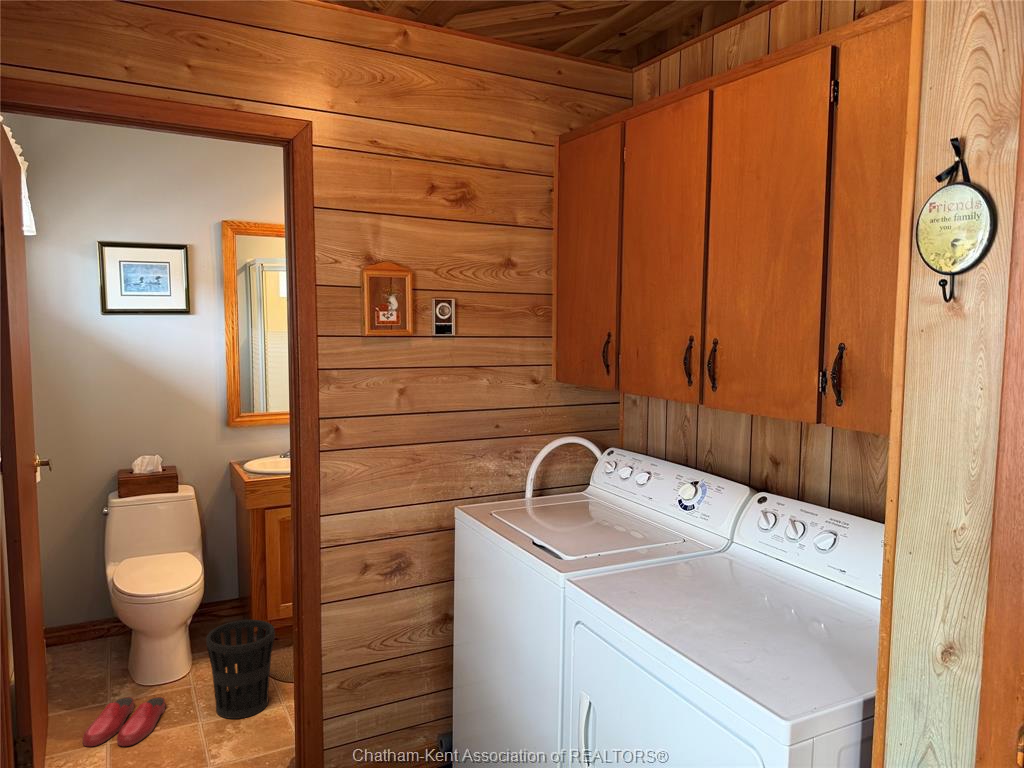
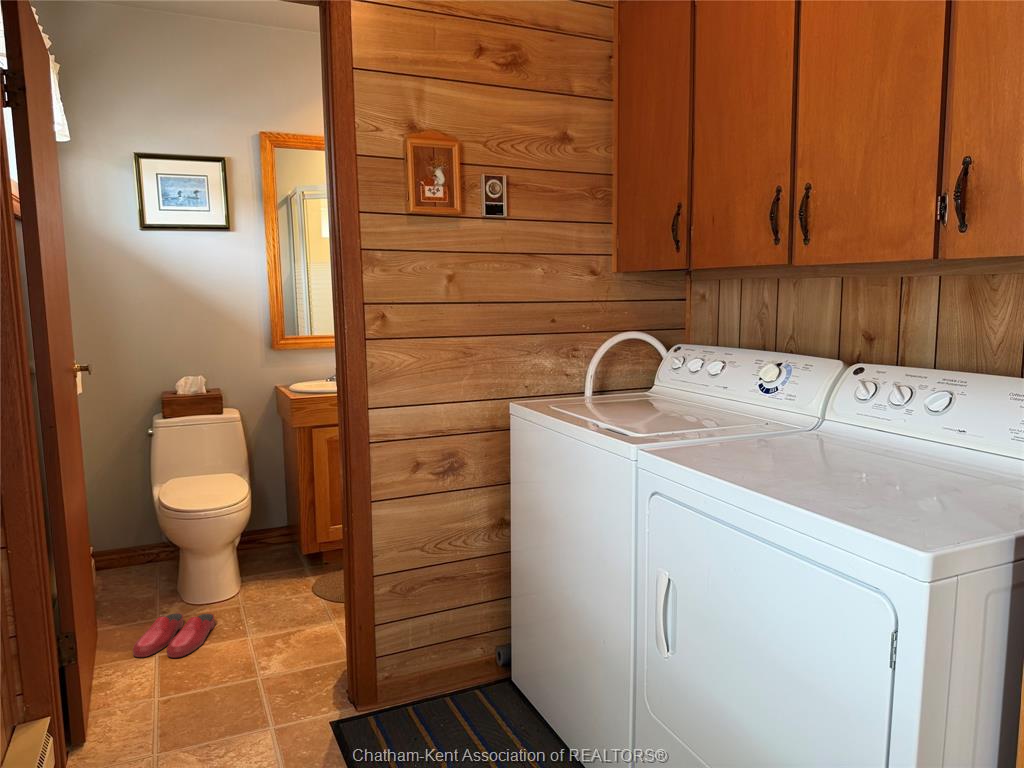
wastebasket: present [206,620,275,719] -> none [254,537,323,635]

